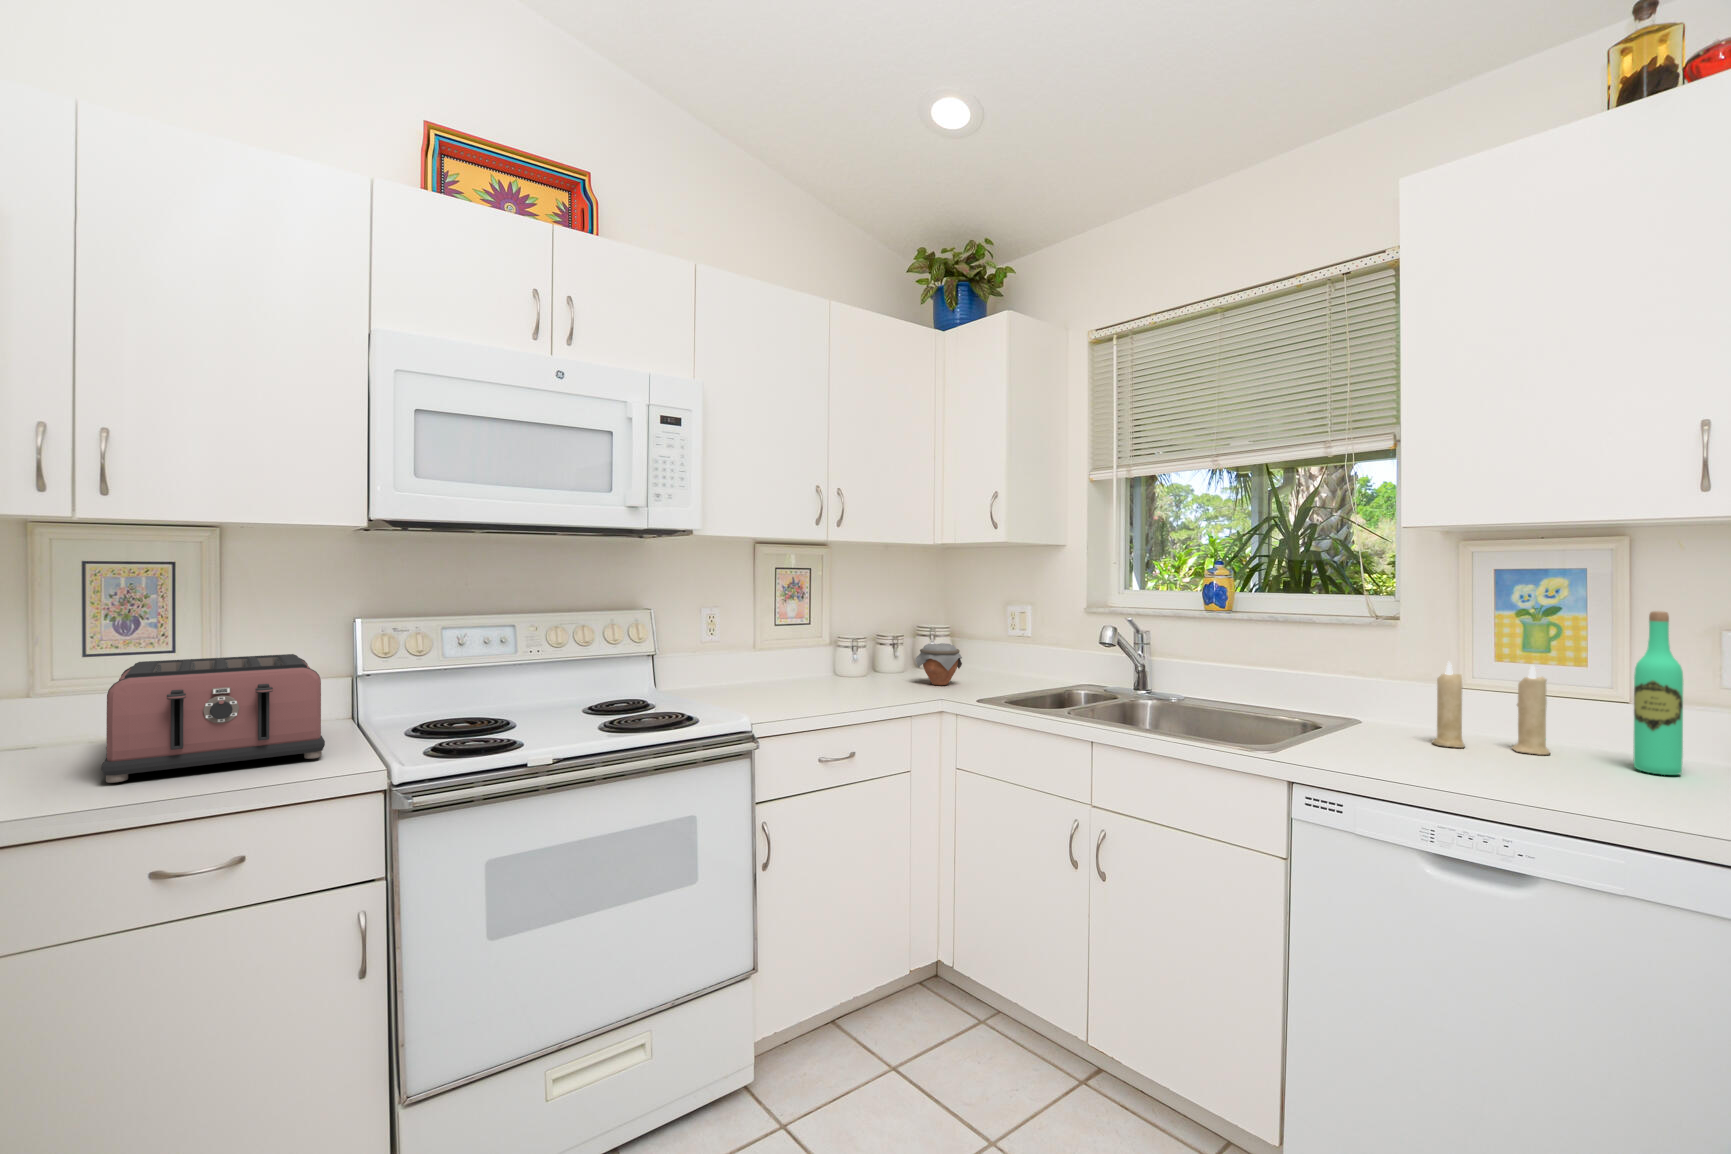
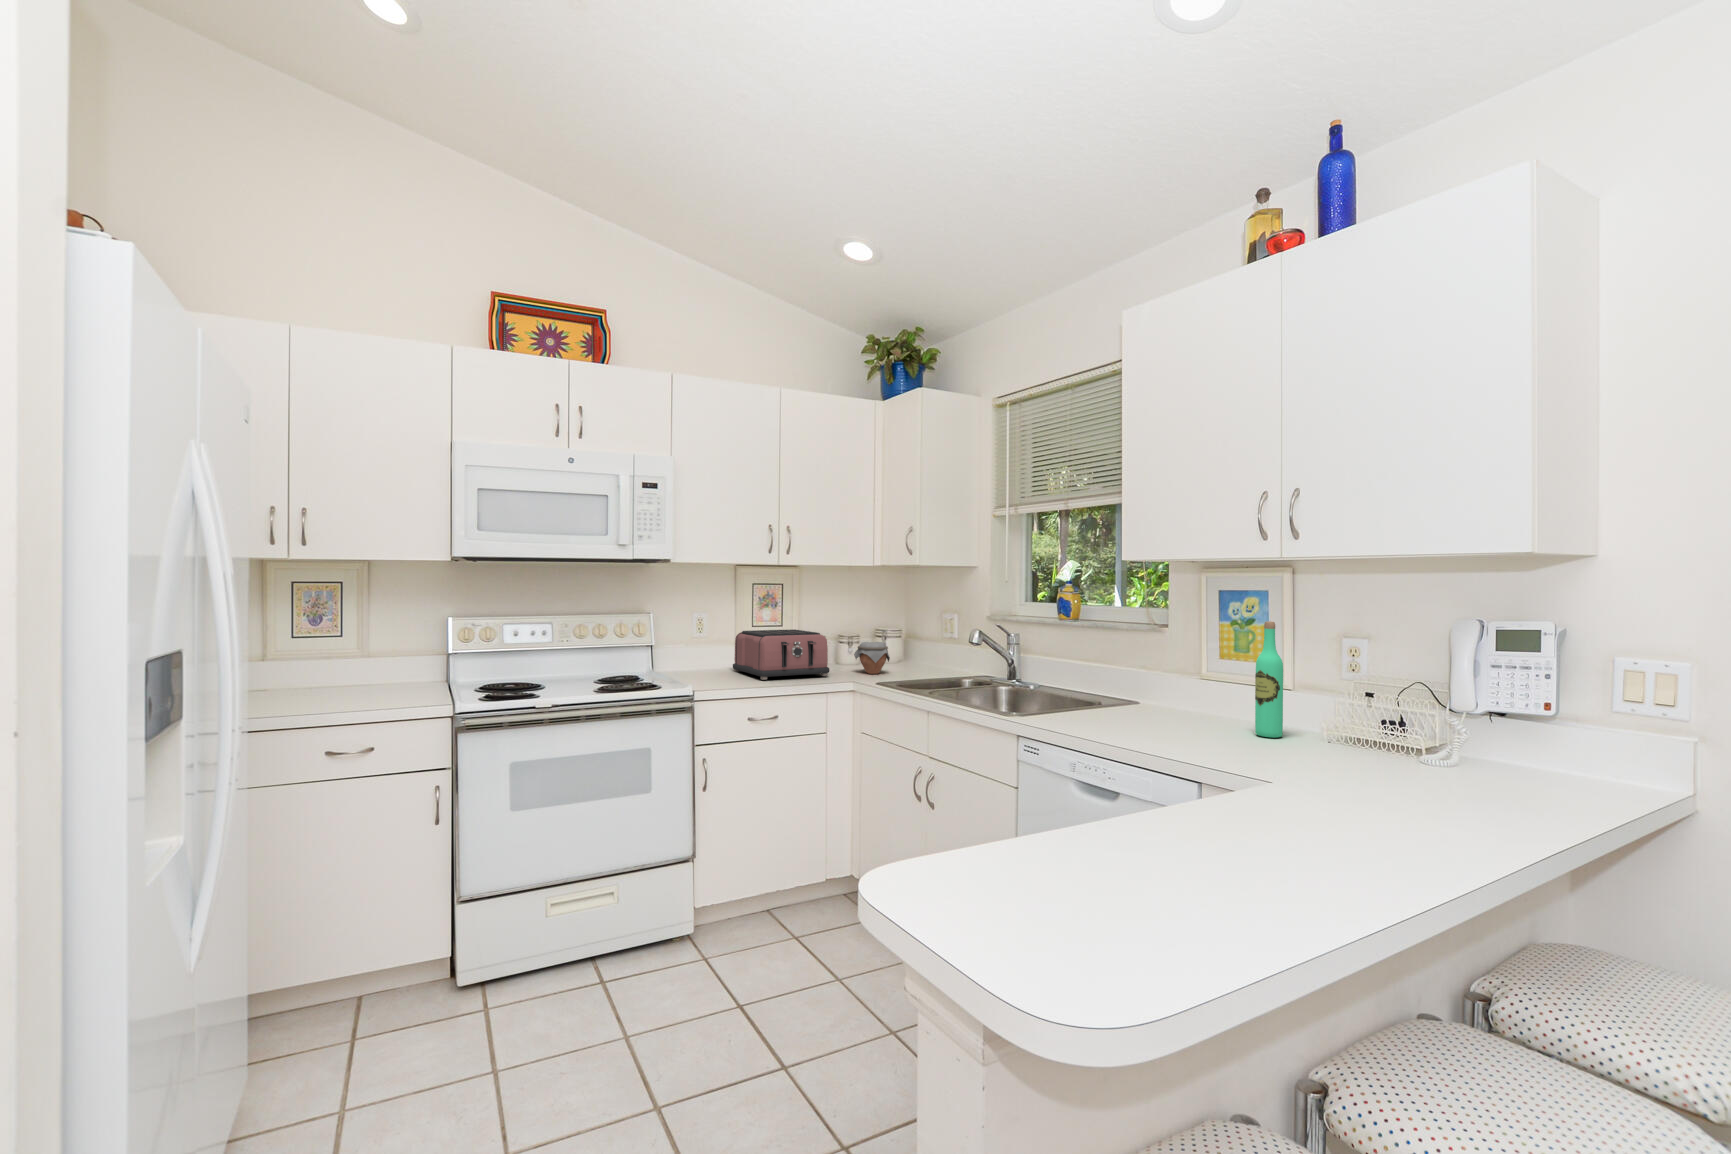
toaster: present [102,654,325,783] -> present [733,629,829,680]
candle: present [1432,662,1550,755] -> none [1152,655,1225,725]

